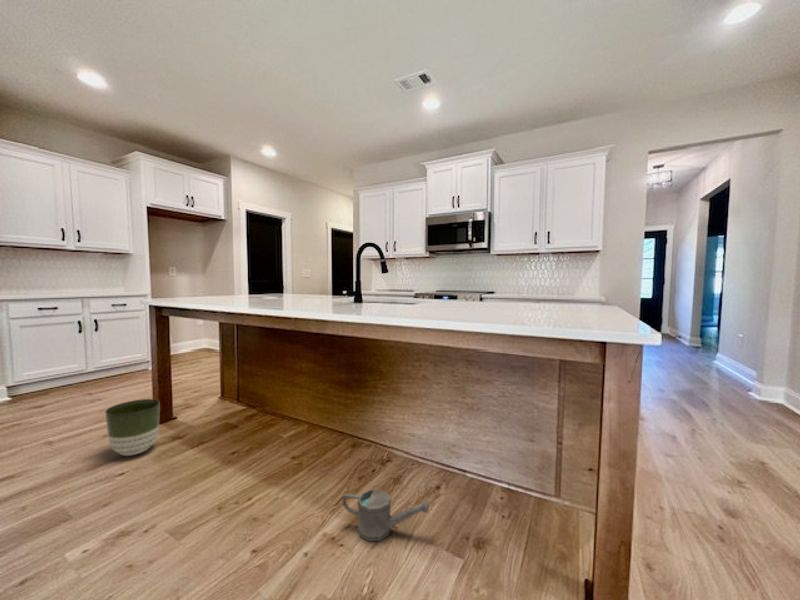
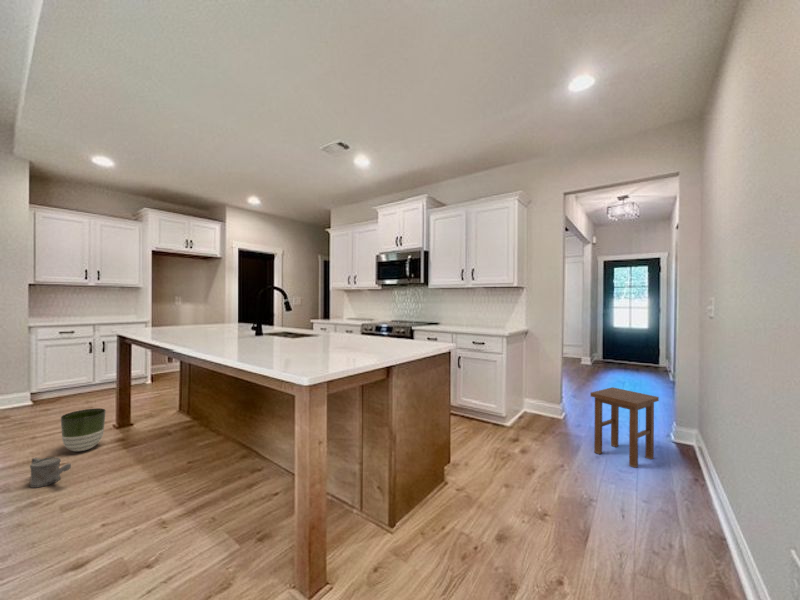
stool: none [712,352,780,431] -> present [590,387,659,468]
watering can: present [343,489,429,541] -> present [30,457,71,488]

